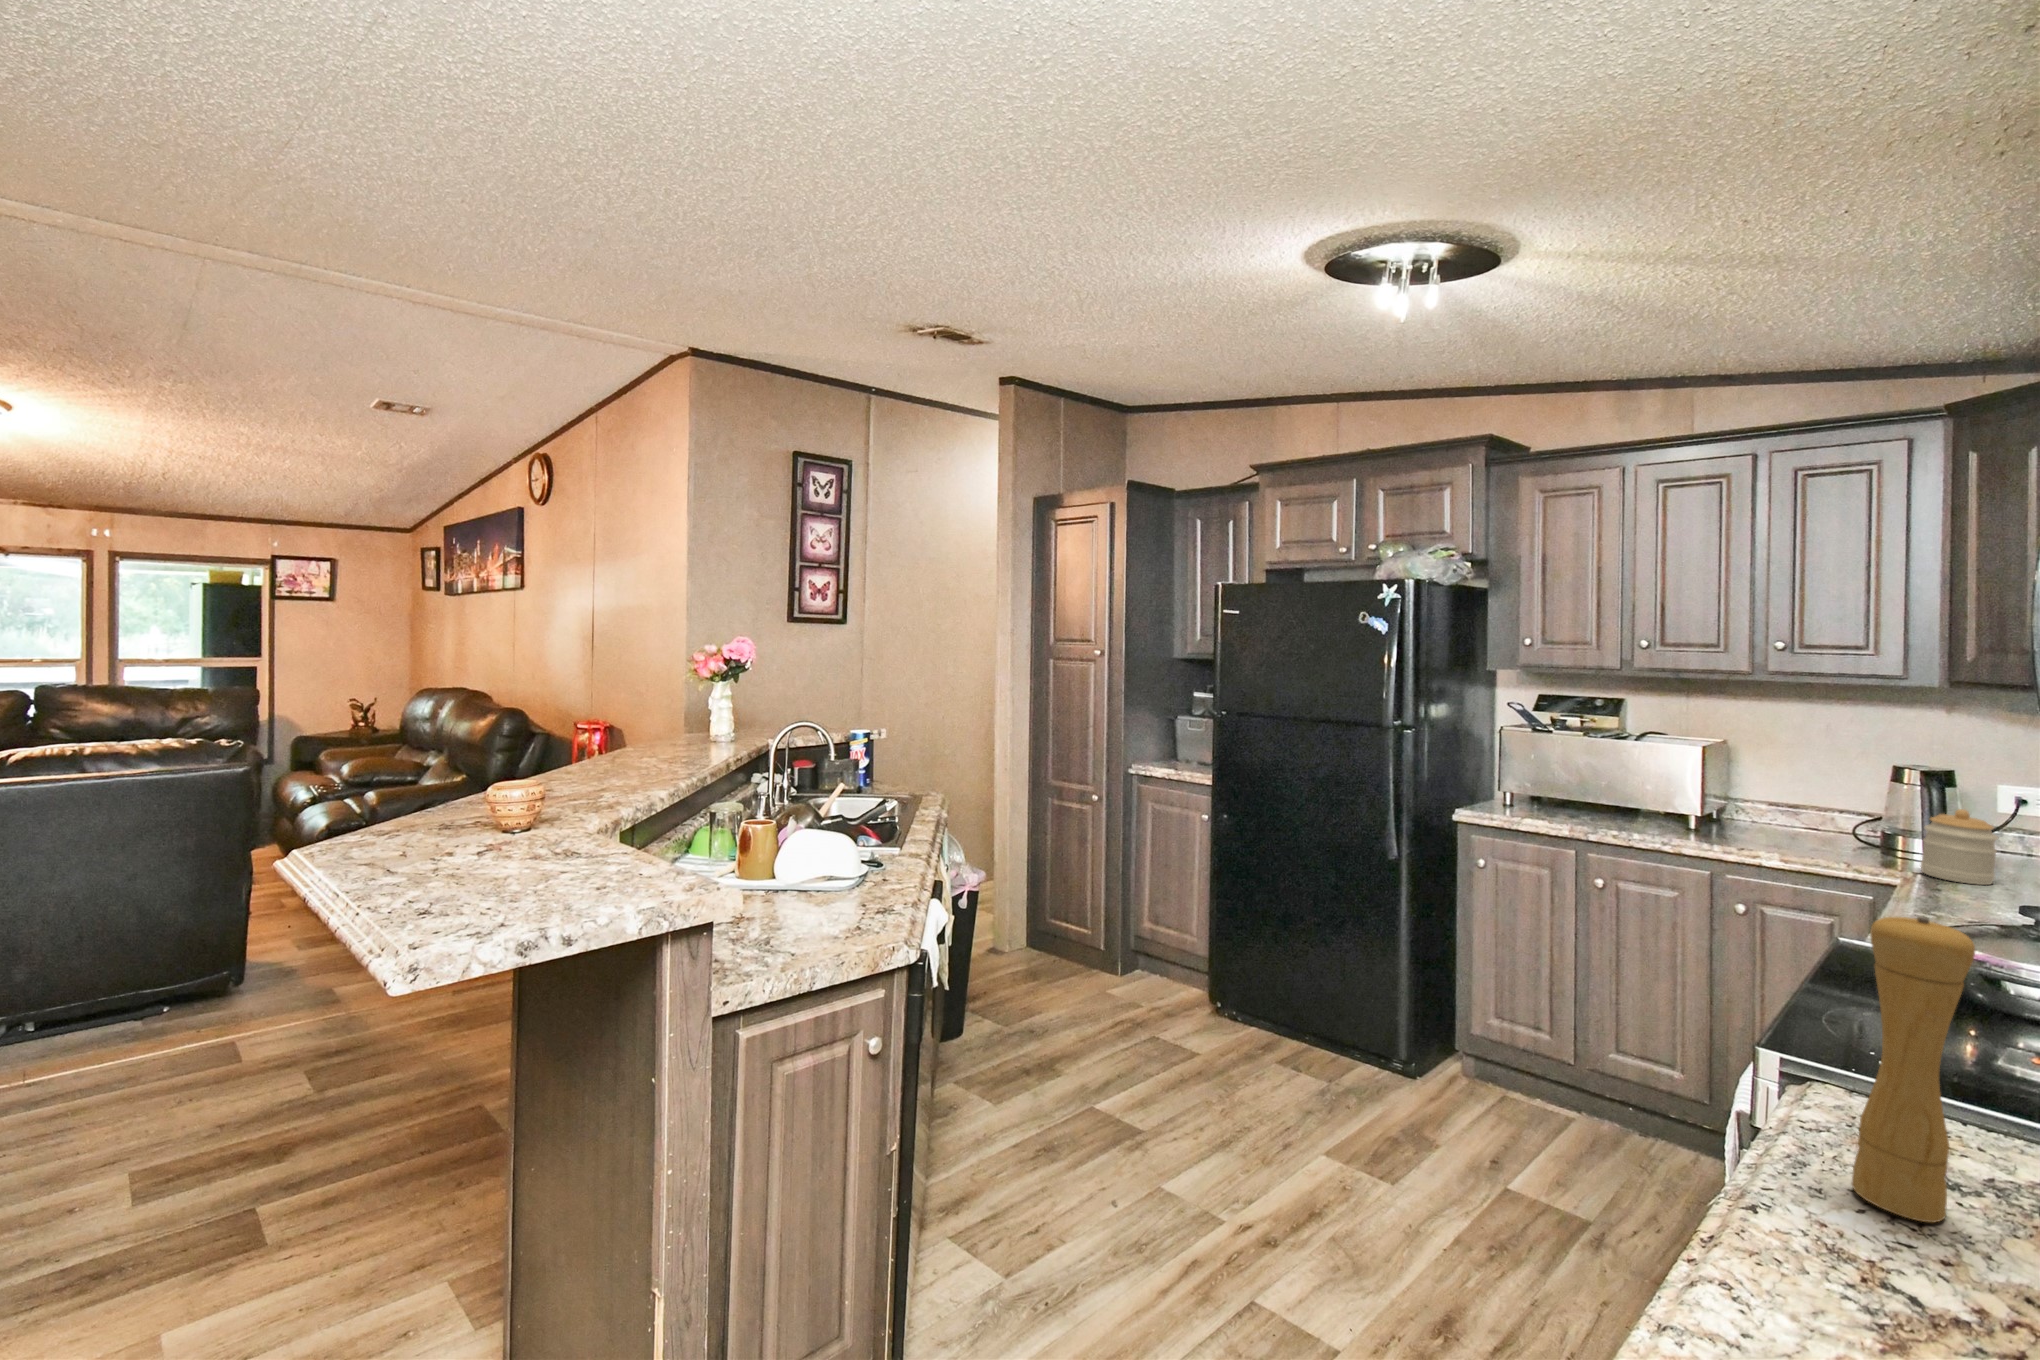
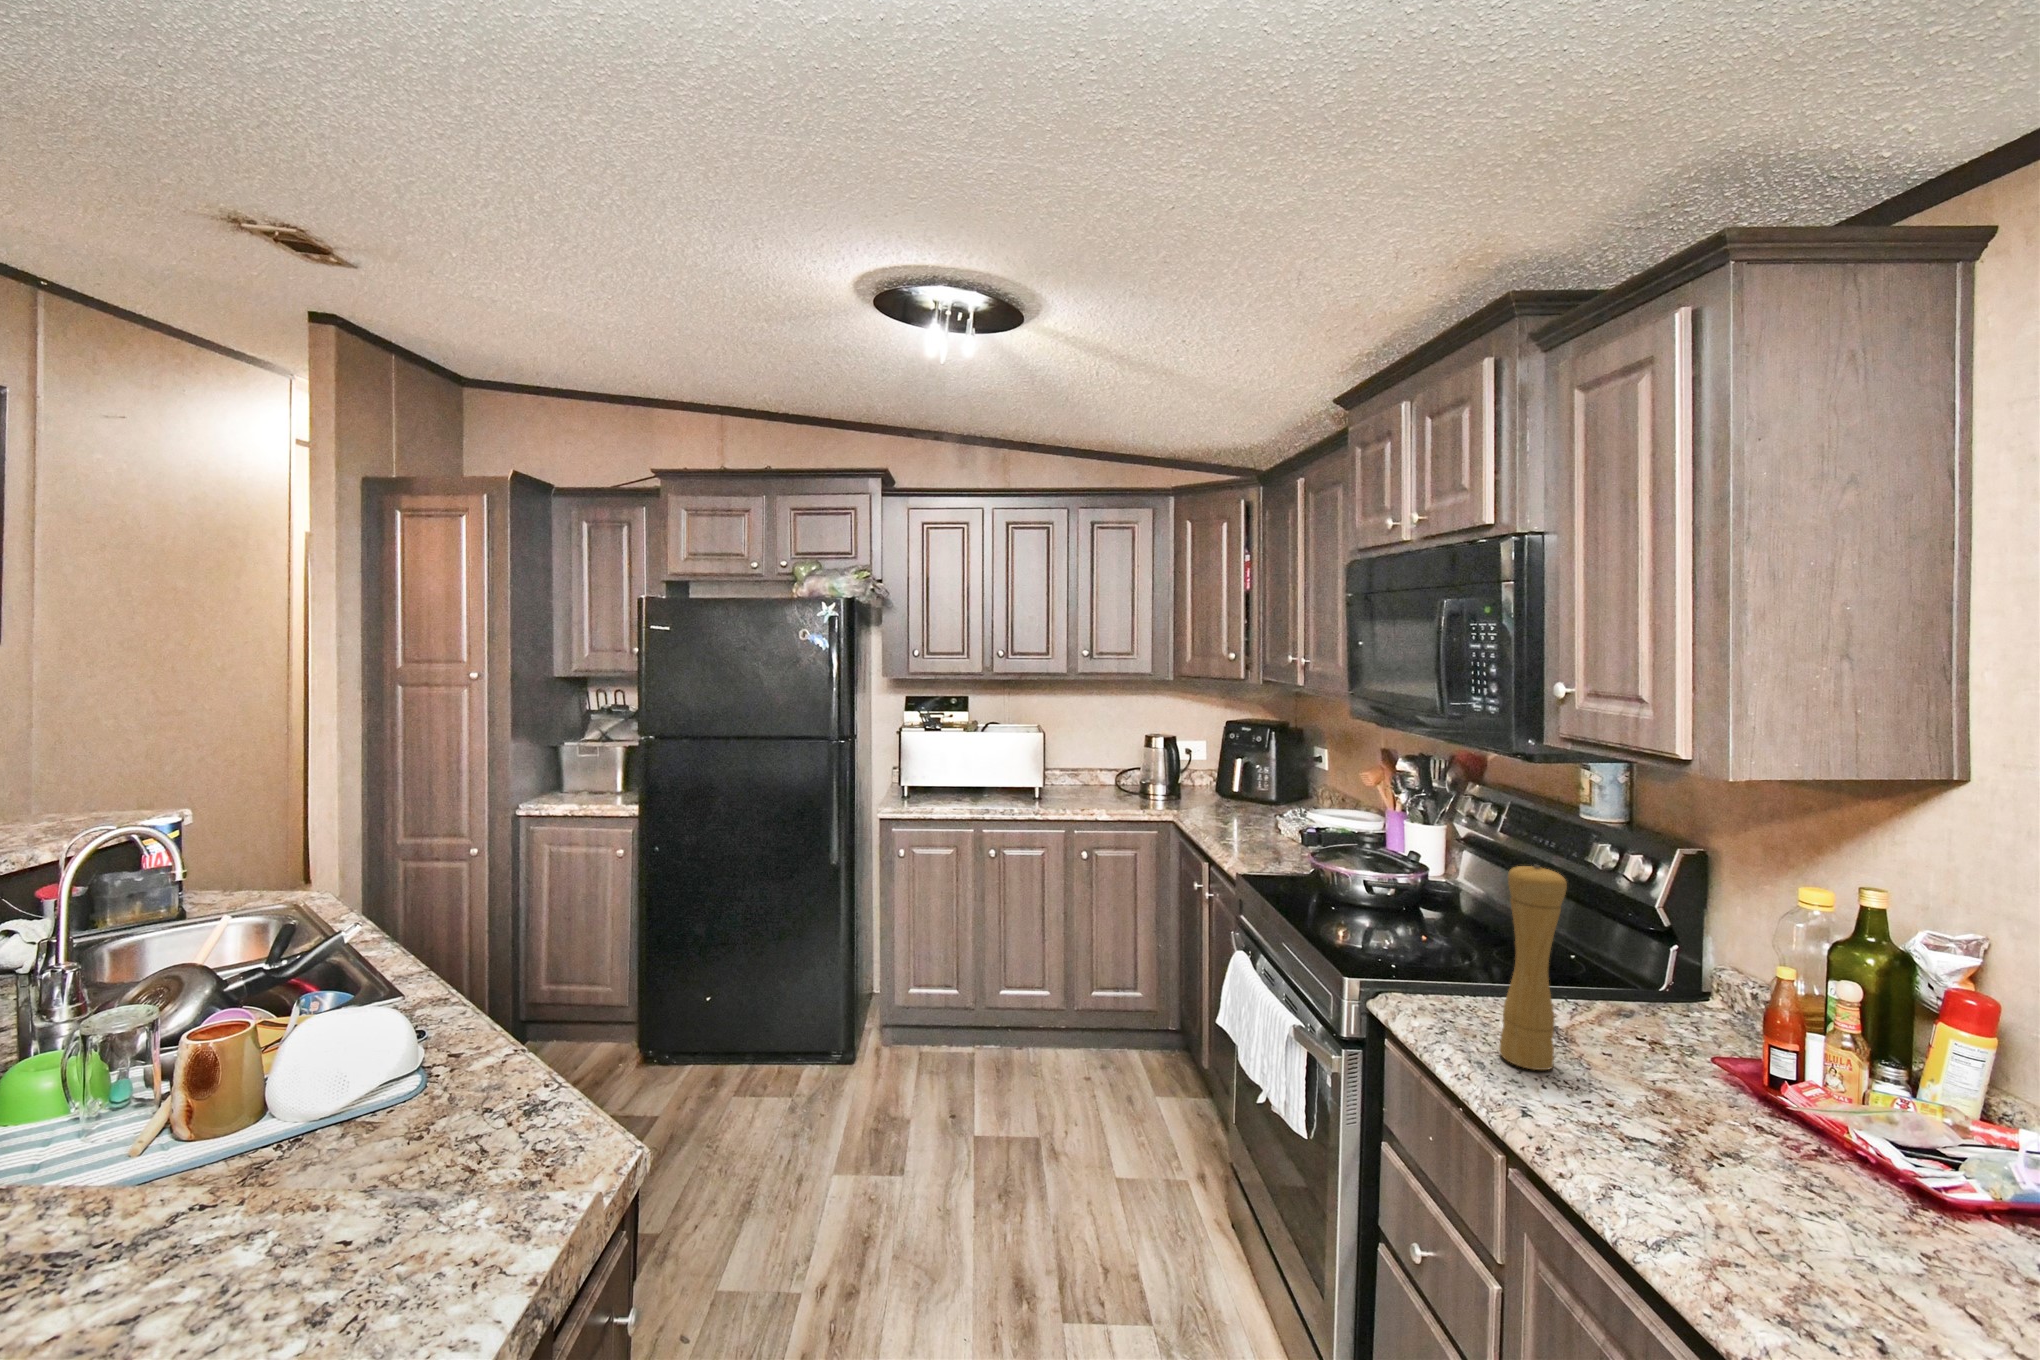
jar: present [1921,809,1998,885] -> none [1165,758,1201,807]

